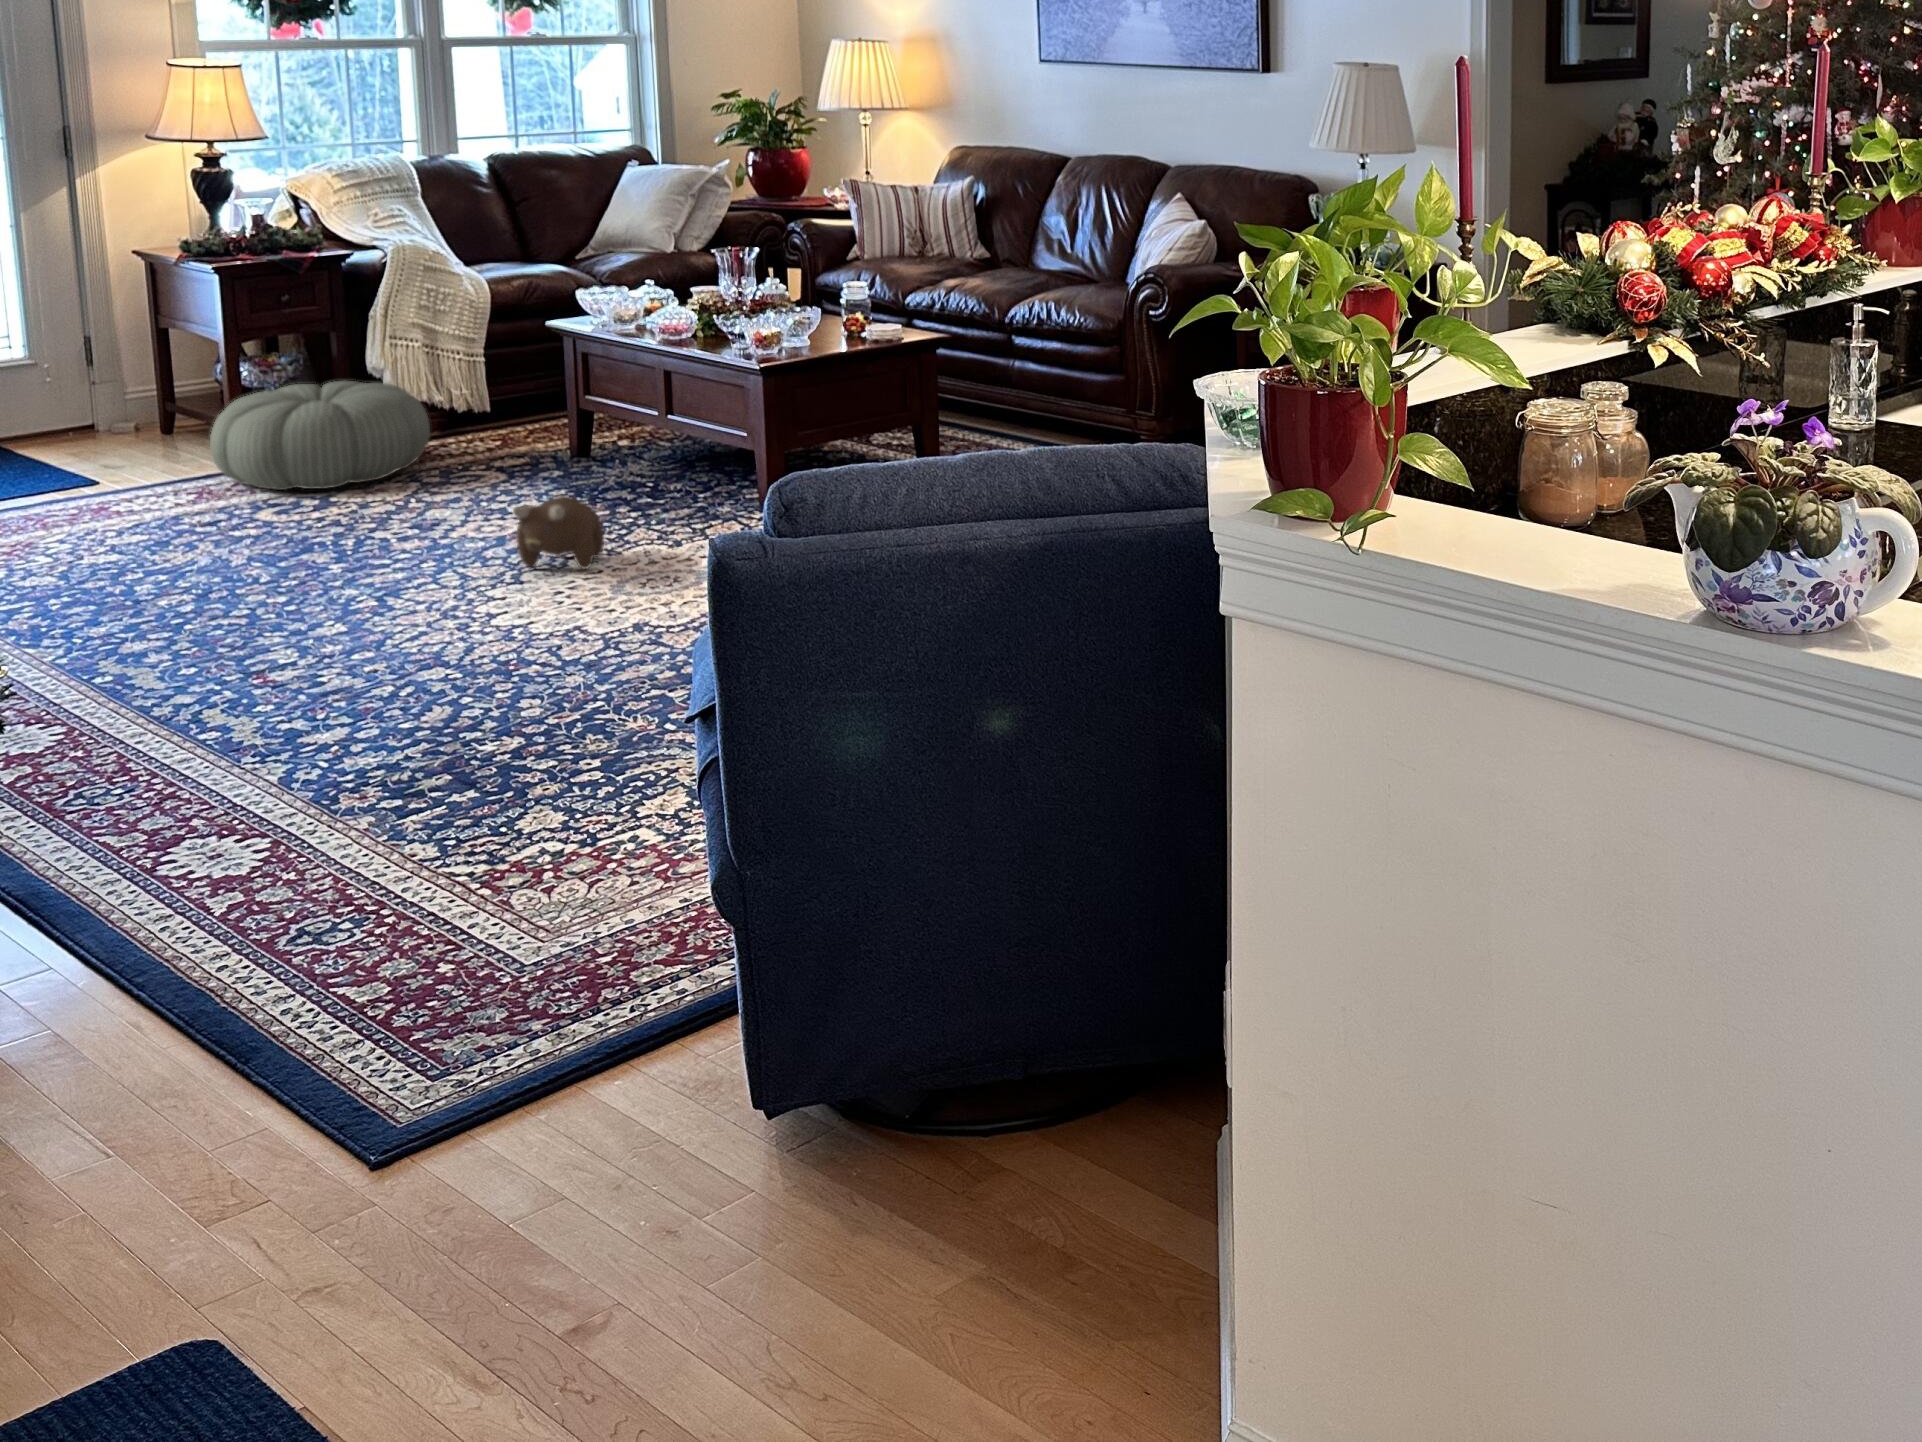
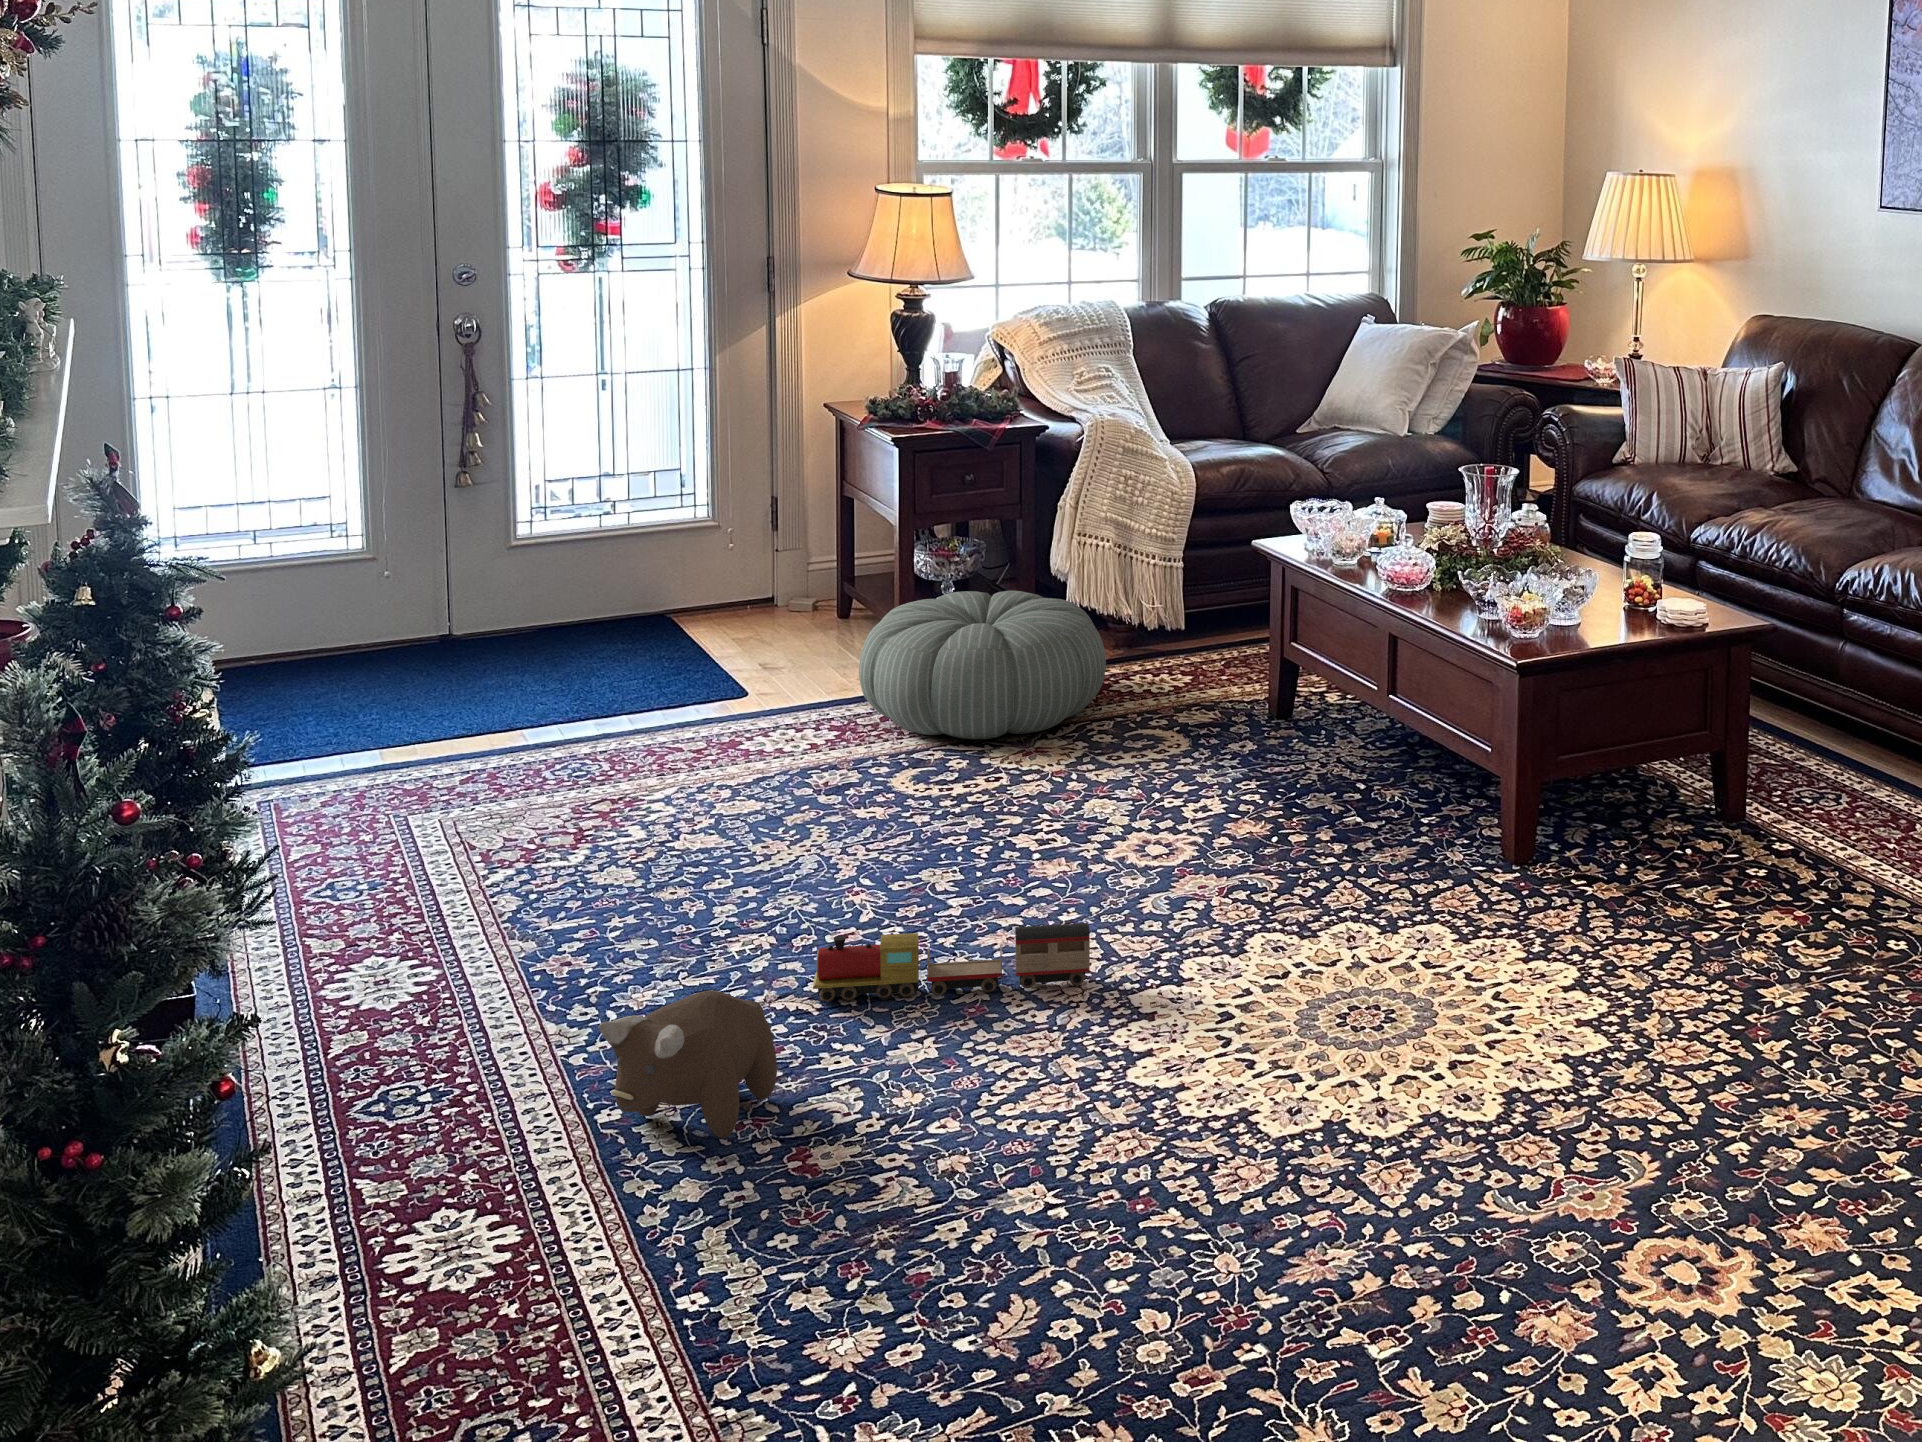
plush toy: present [513,496,604,570] -> present [599,990,777,1138]
toy train: none [240,553,454,622] -> present [813,923,1090,1002]

